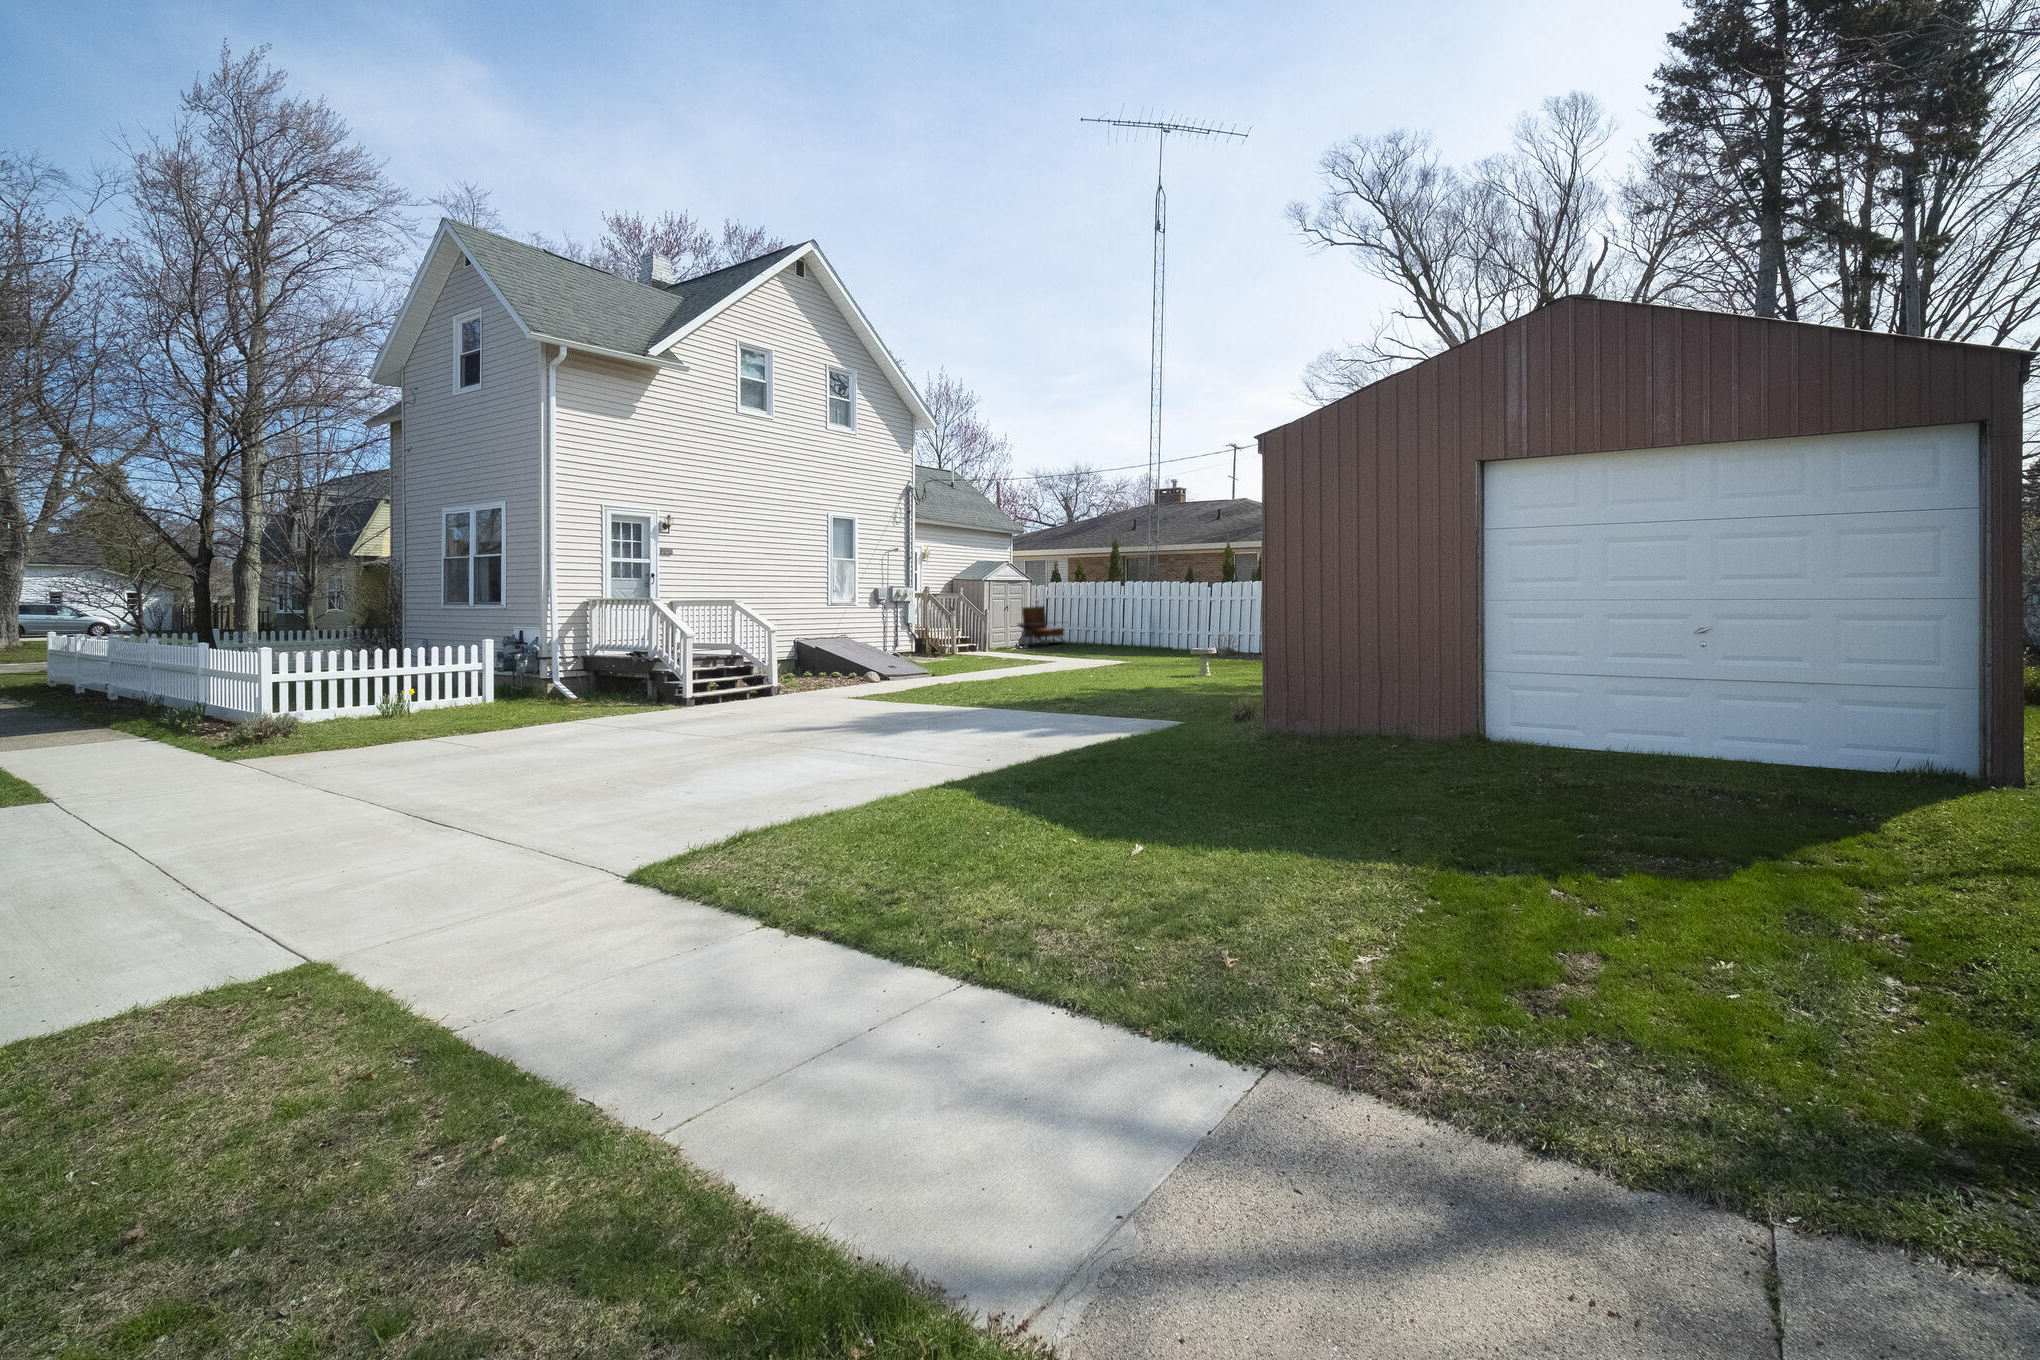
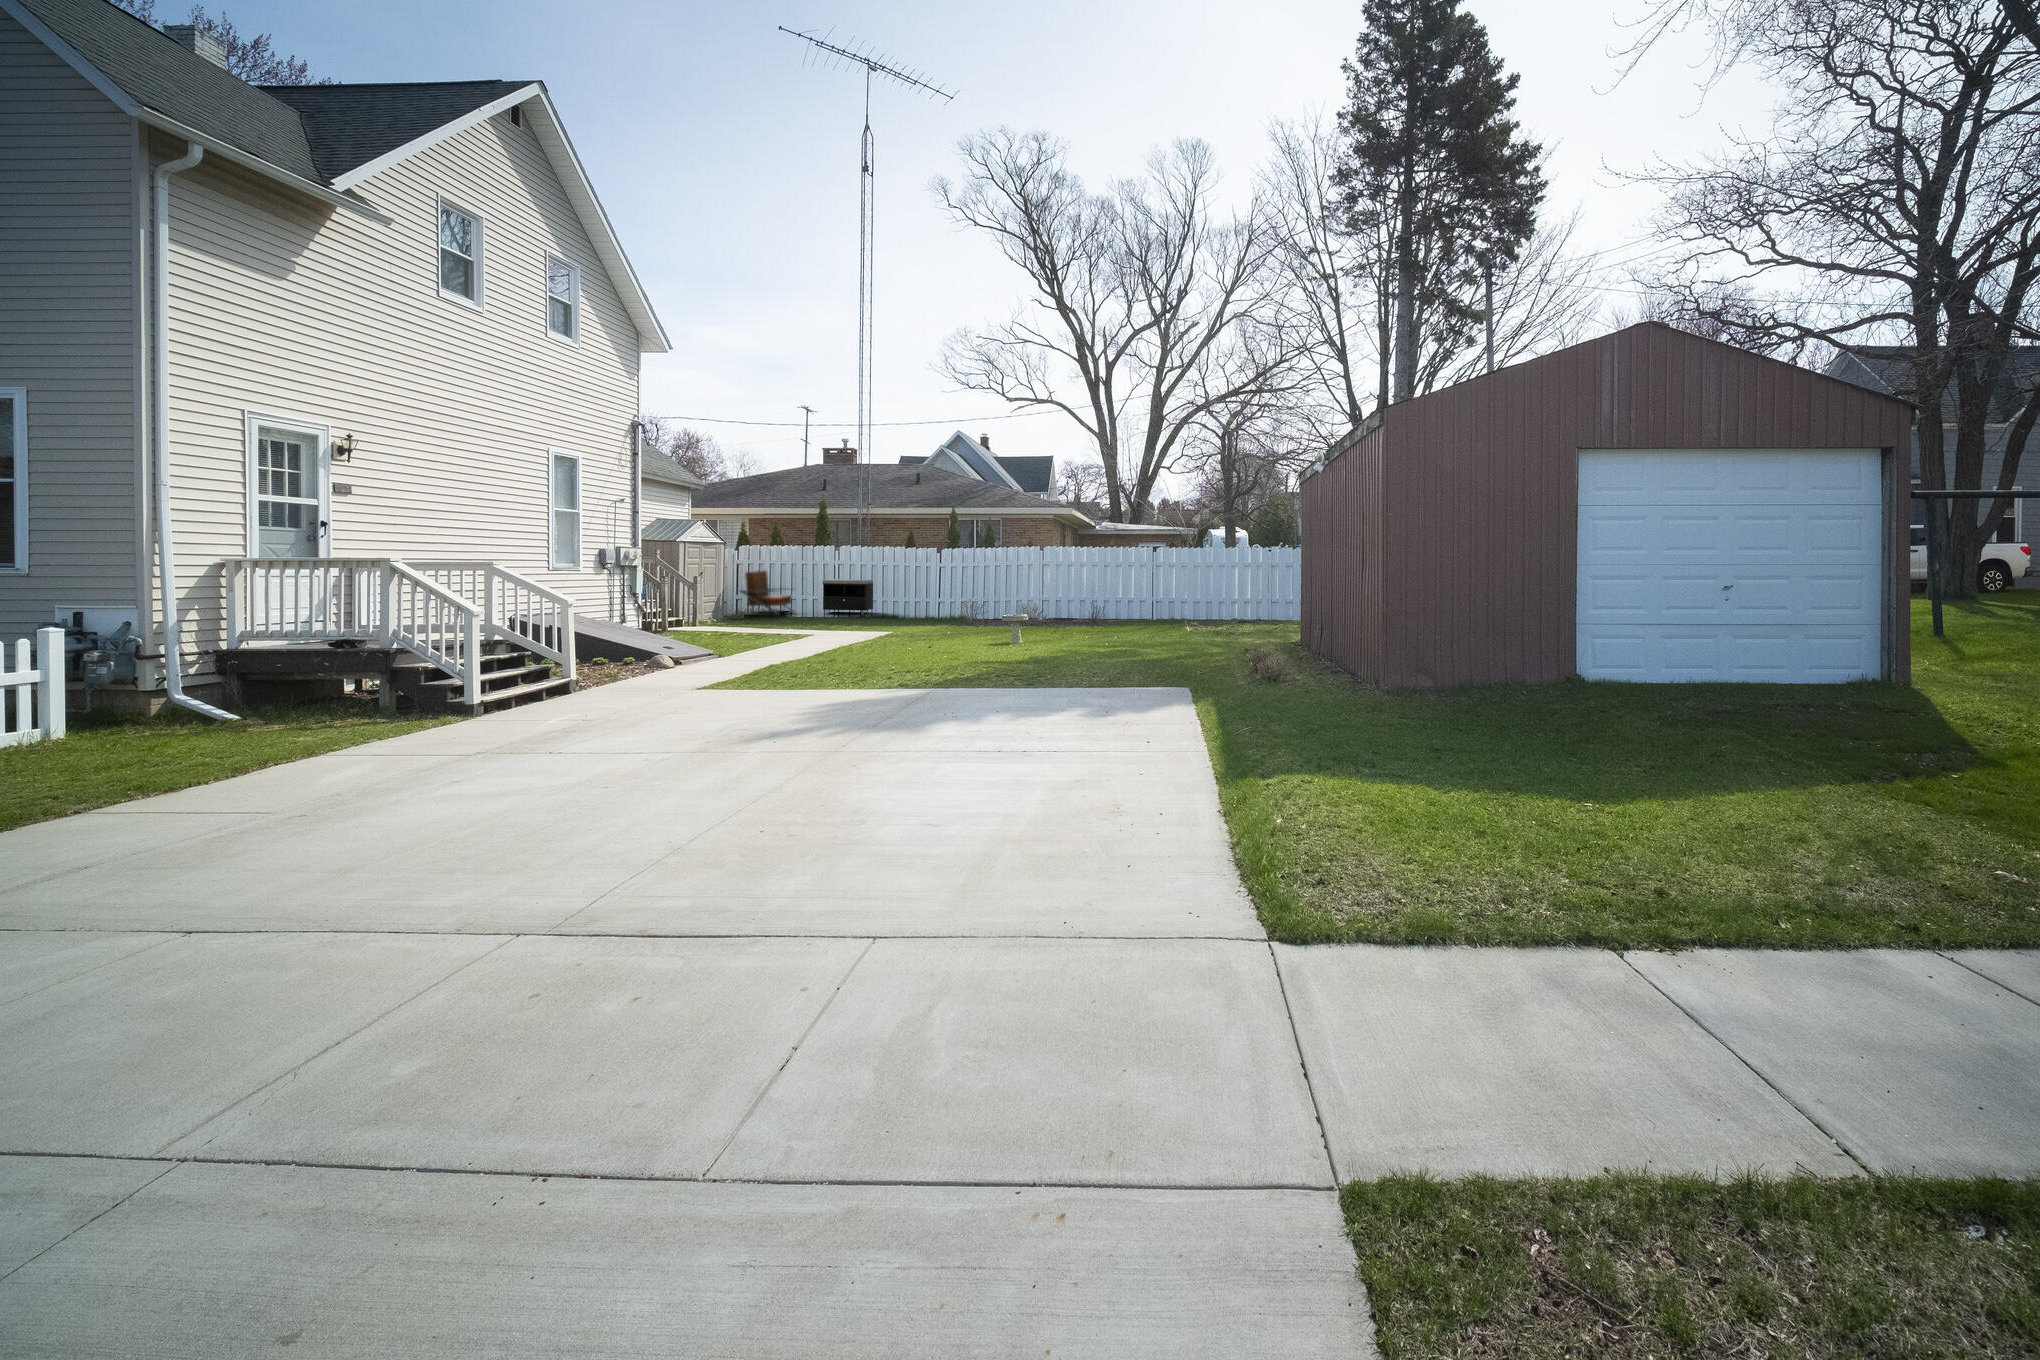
storage bench: none [1086,612,1132,644] -> present [823,579,873,614]

